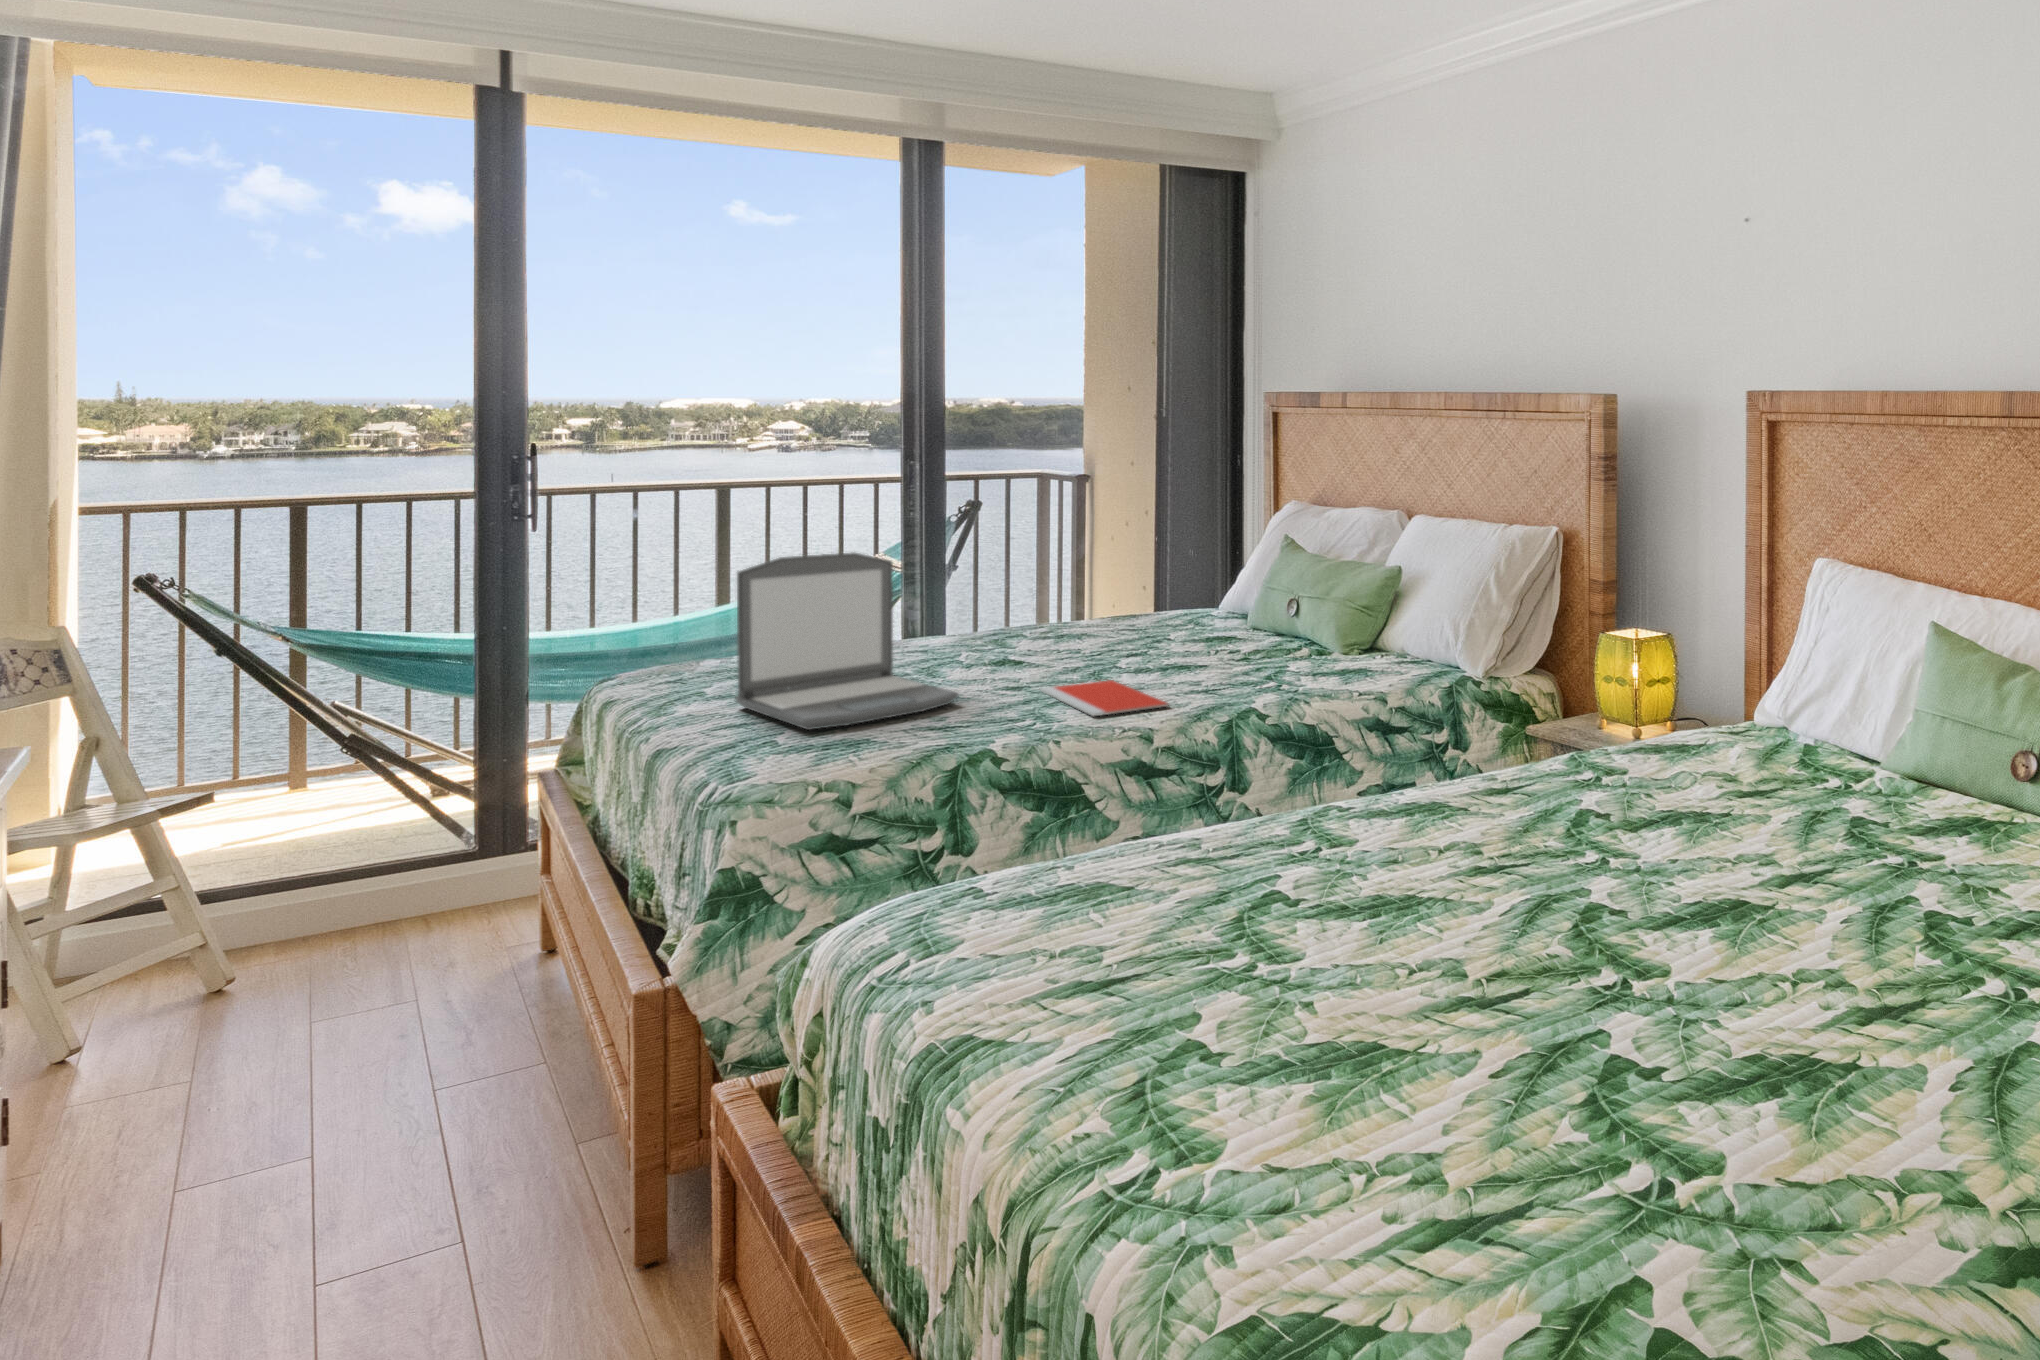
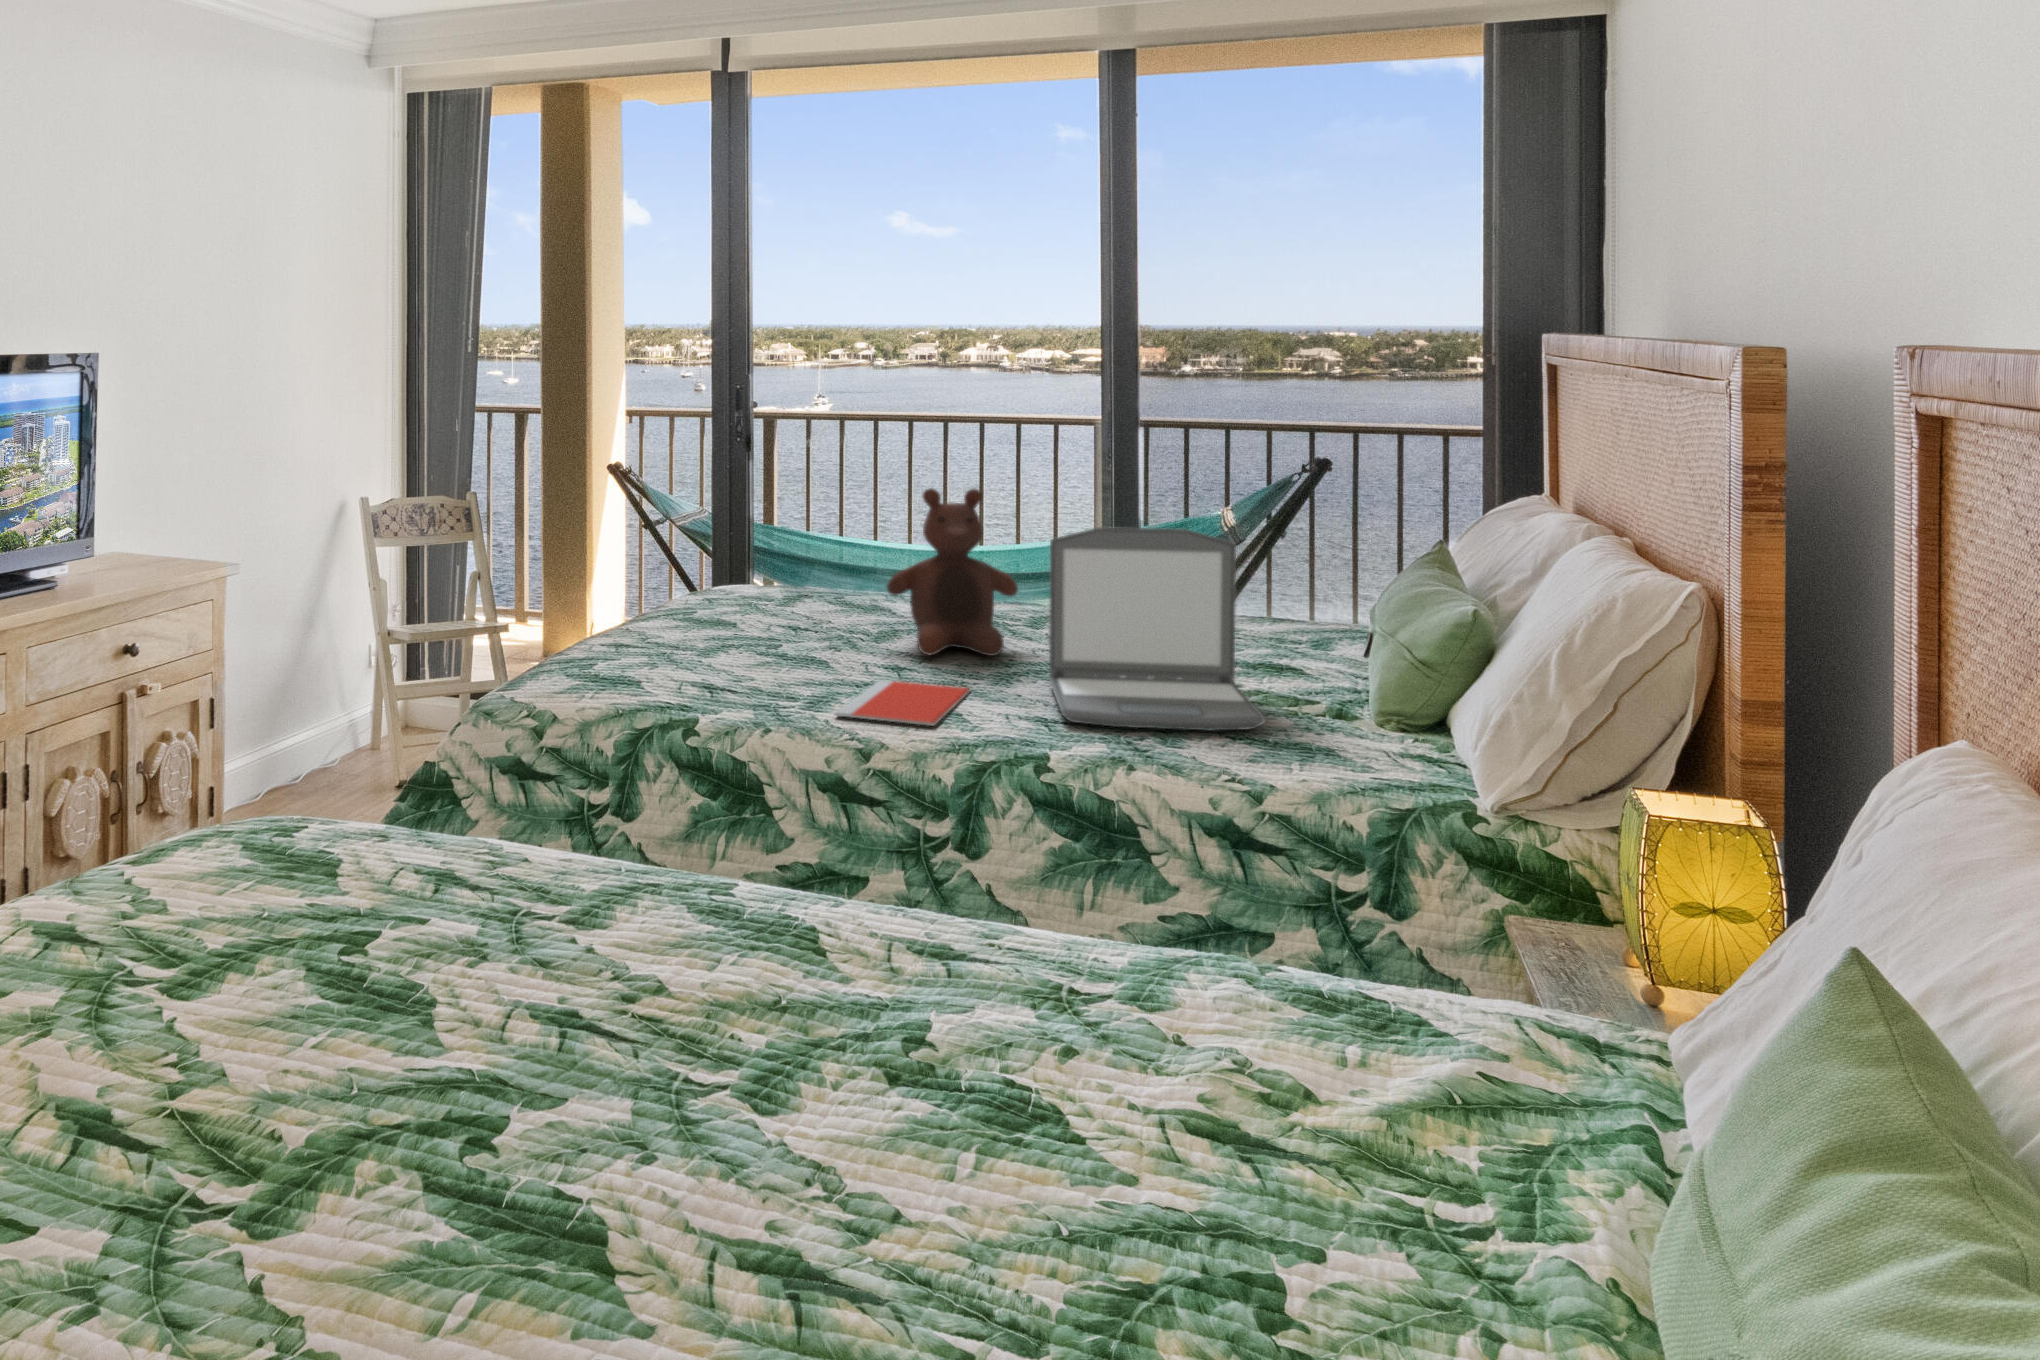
stuffed bear: none [953,526,1066,667] -> present [887,488,1018,656]
laptop: present [736,552,959,730] -> present [1049,527,1265,731]

